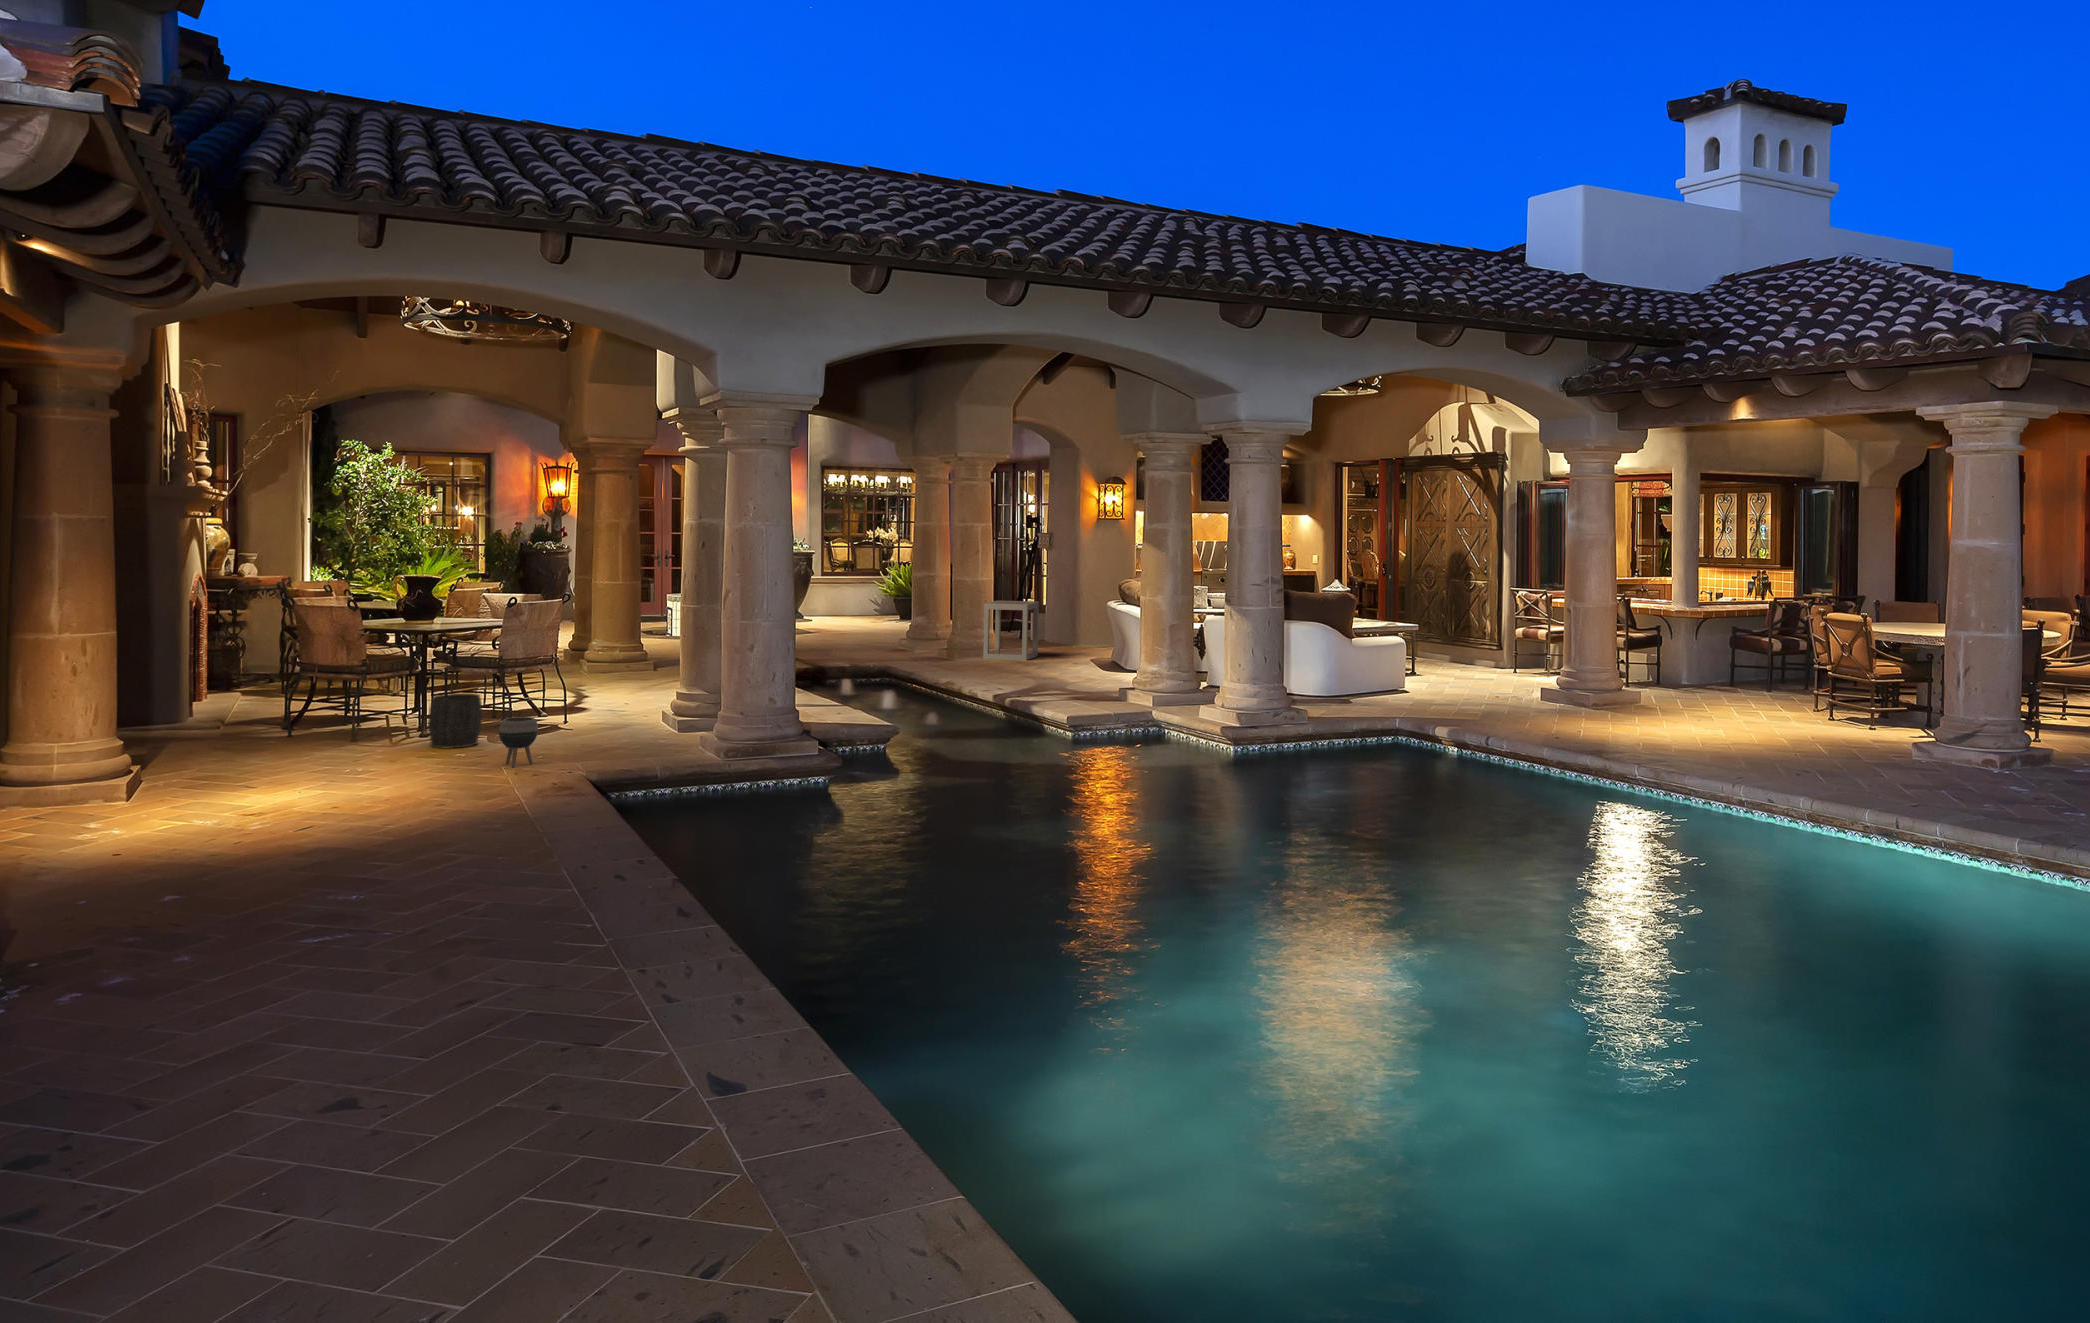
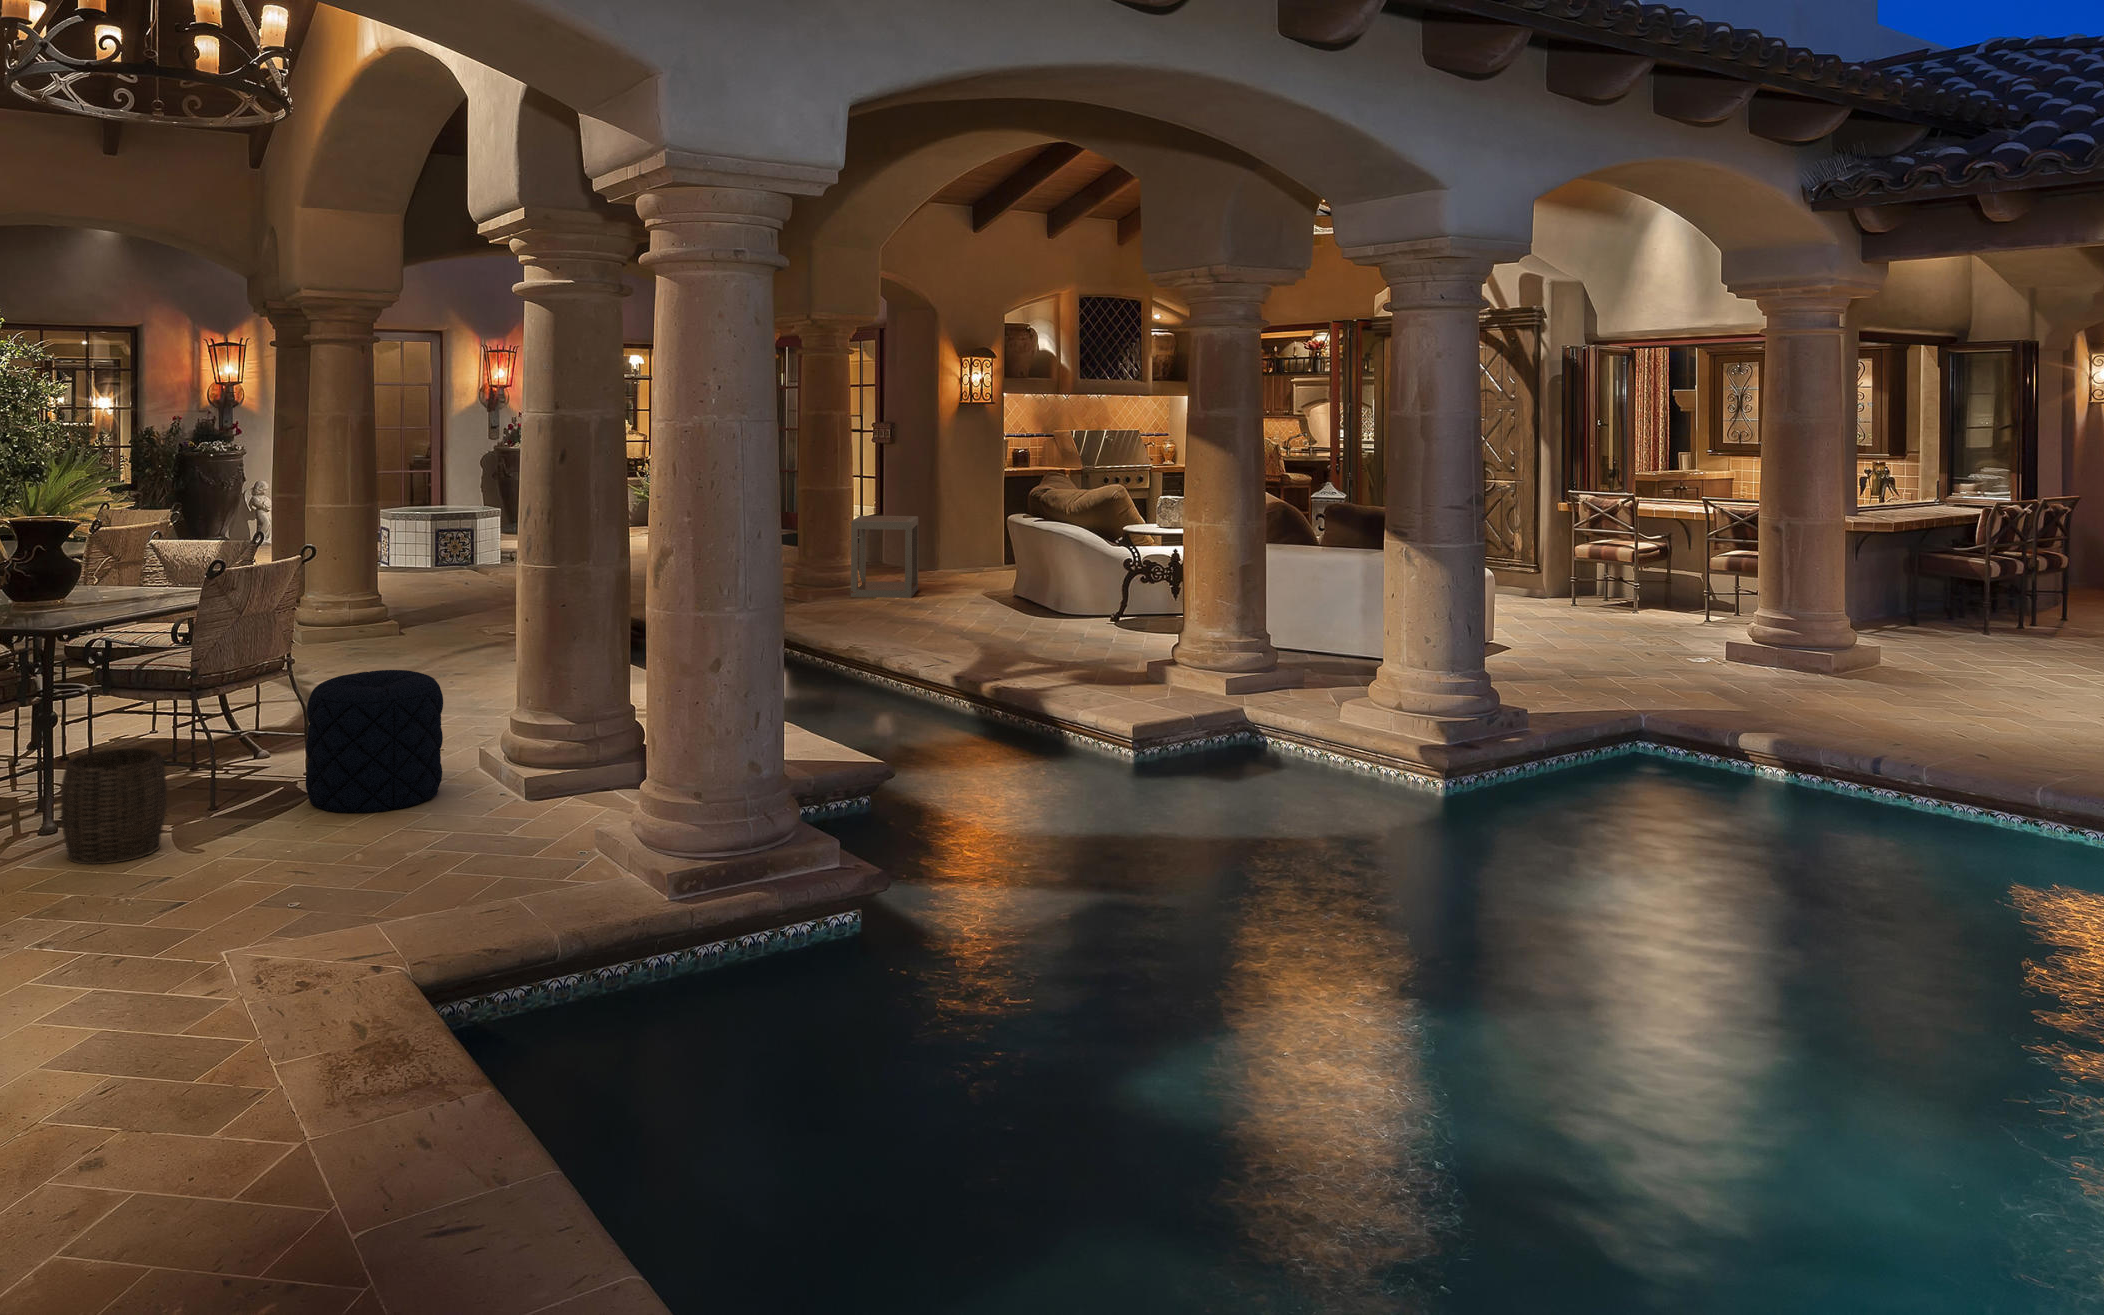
pouf: none [558,663,636,737] -> present [306,670,443,813]
planter: present [499,717,538,768] -> none [211,820,292,931]

